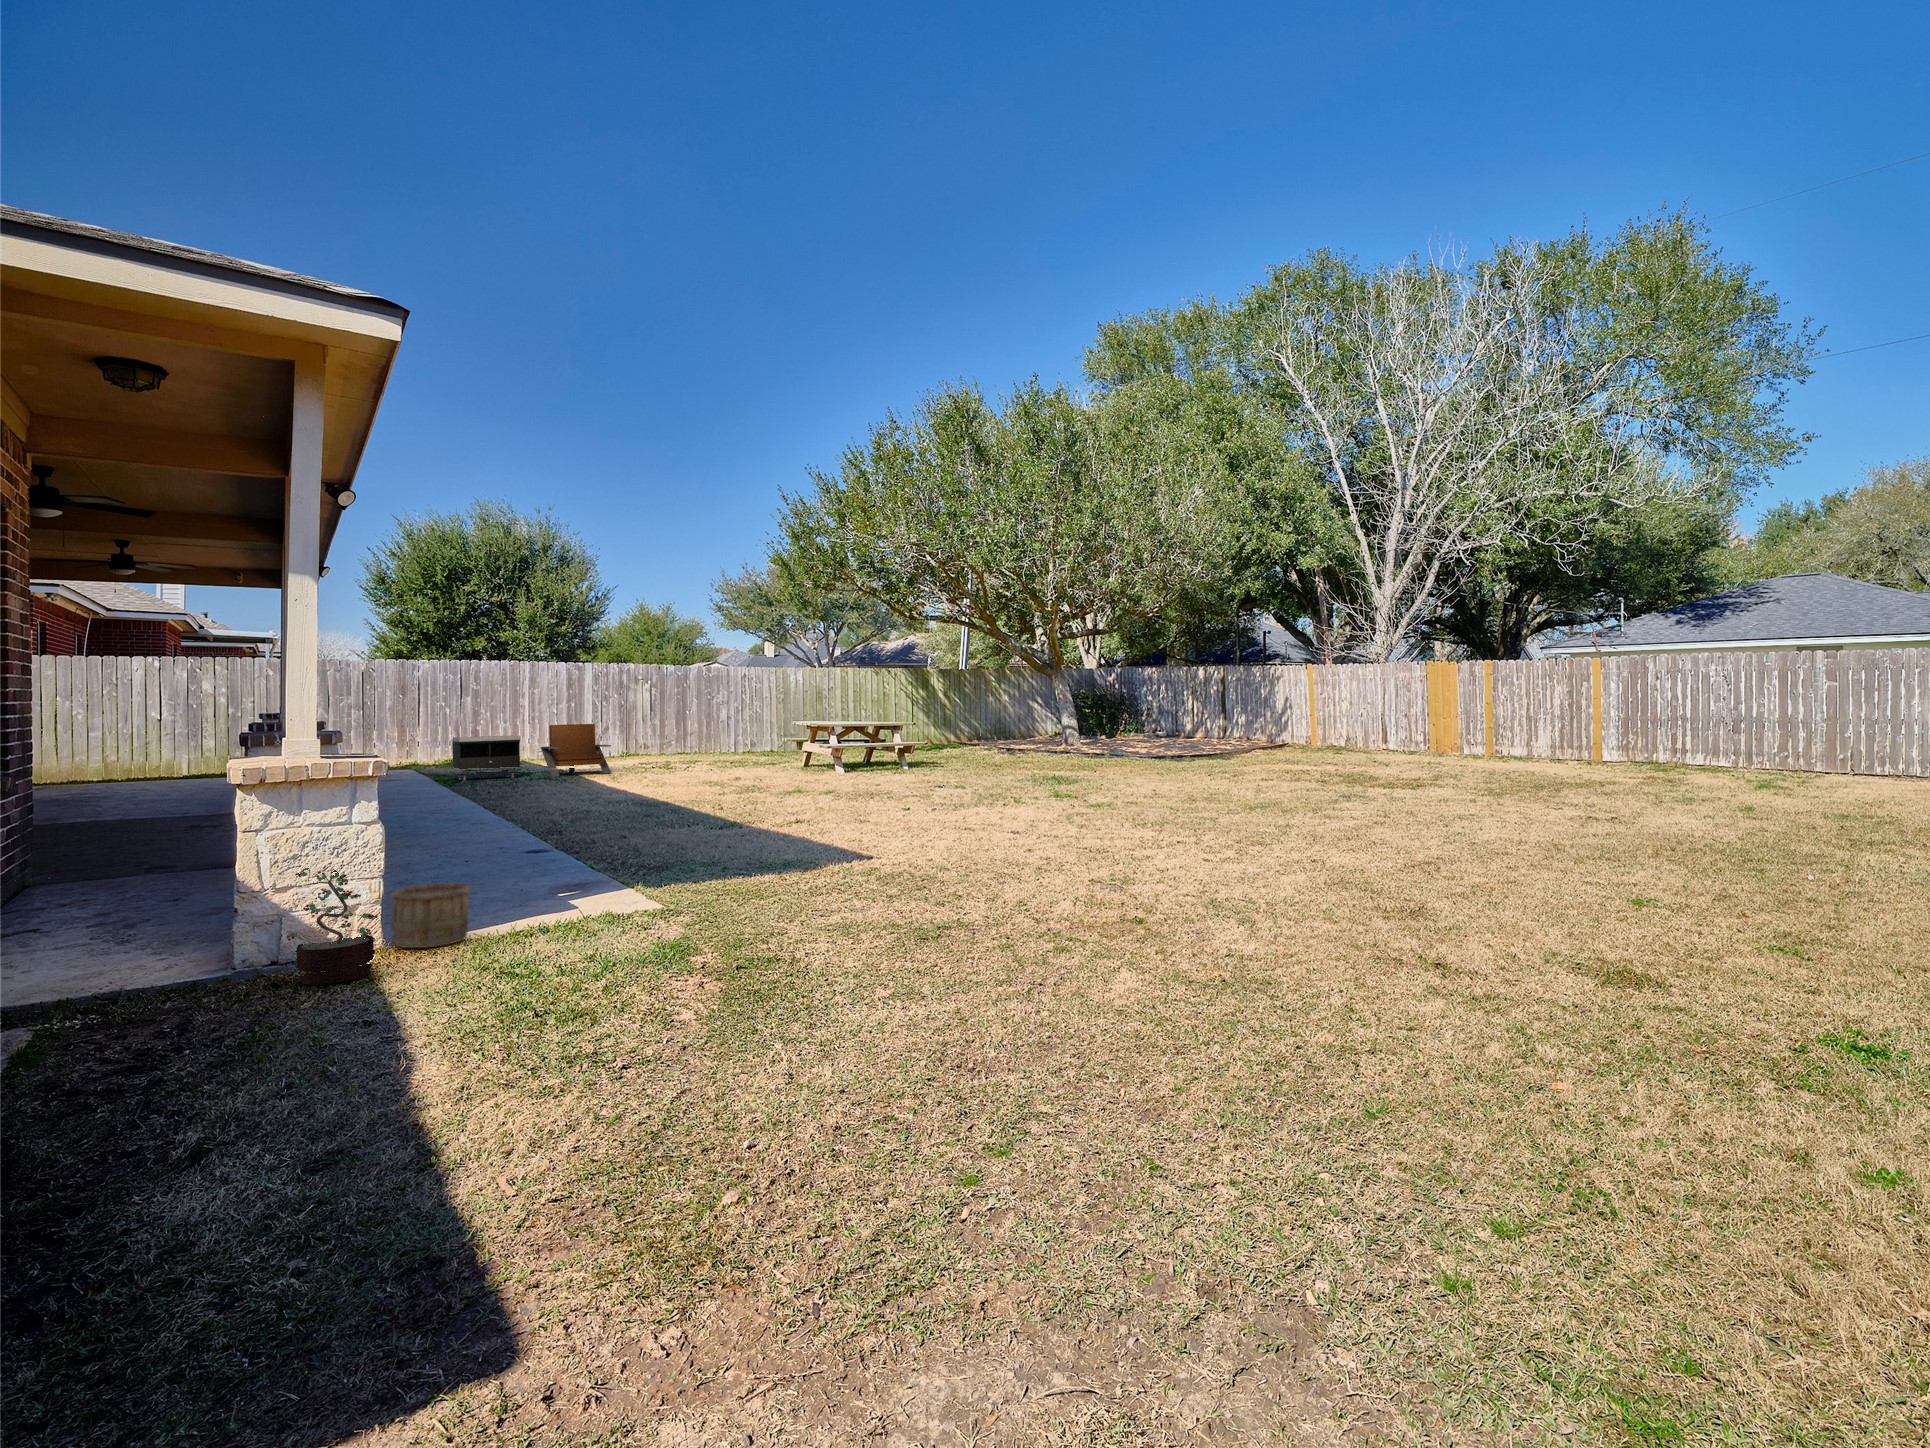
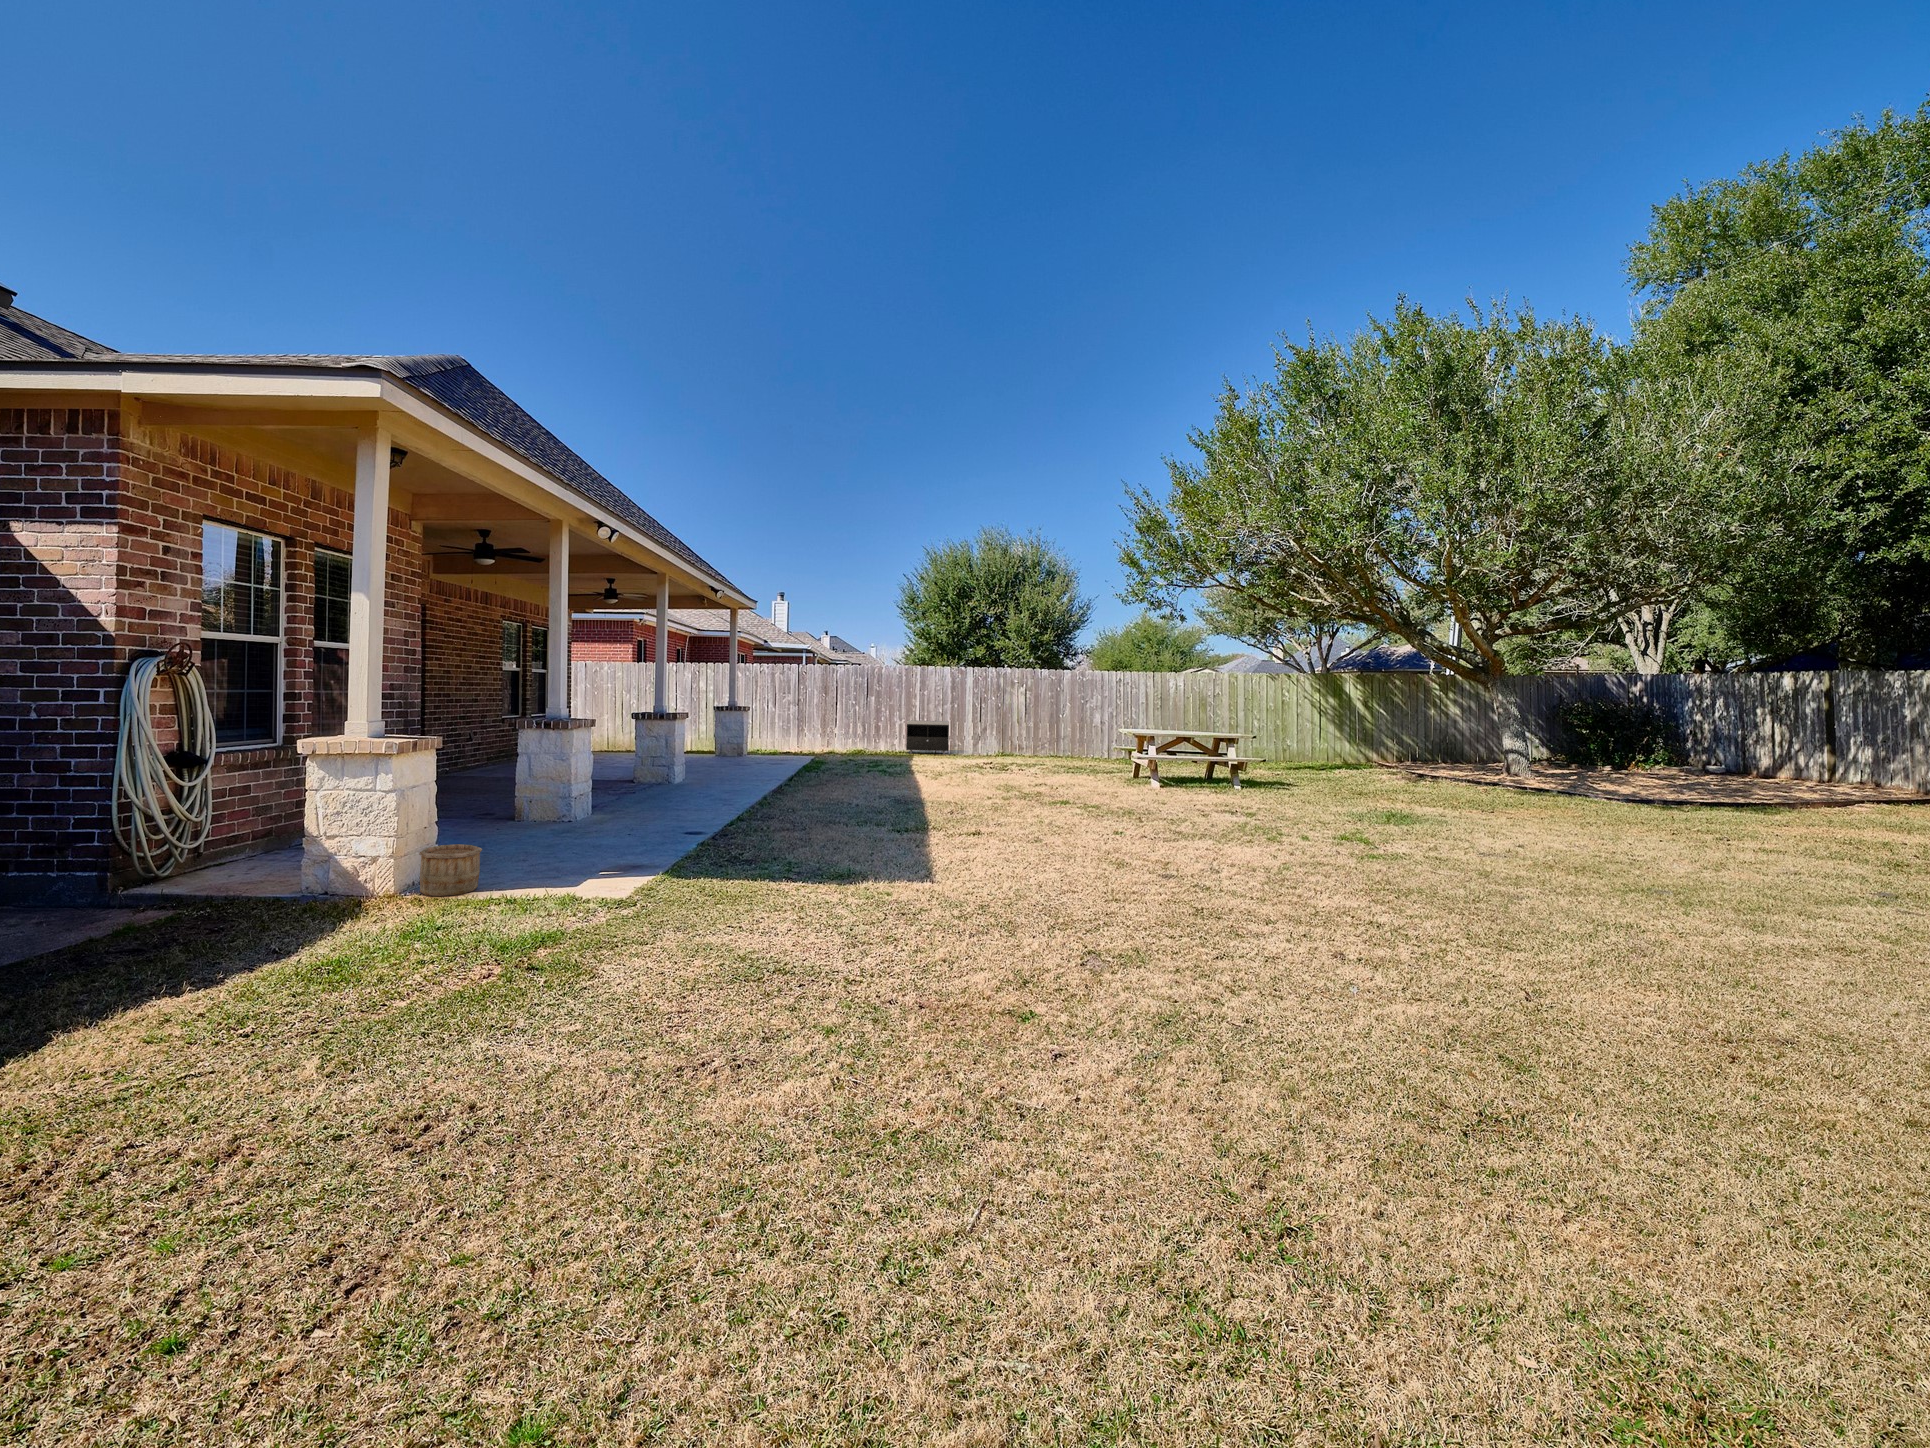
lounge chair: present [541,724,611,777] -> none [967,715,1014,758]
decorative plant: present [287,868,378,985] -> none [303,820,363,912]

